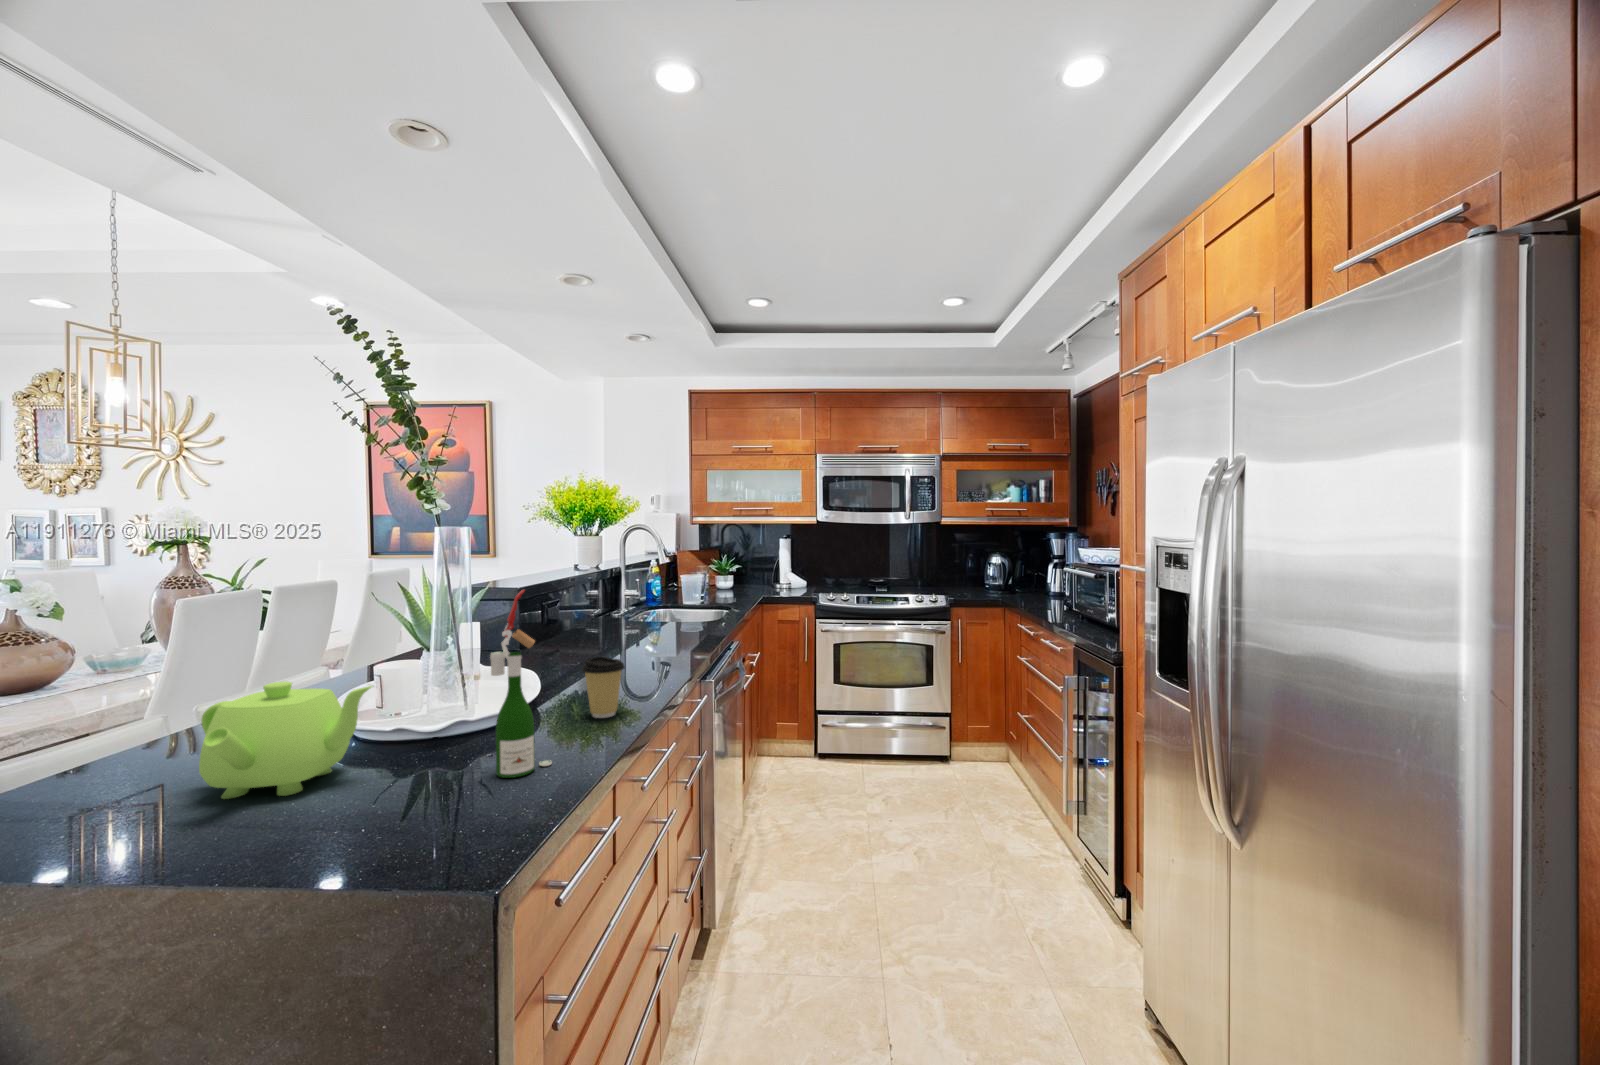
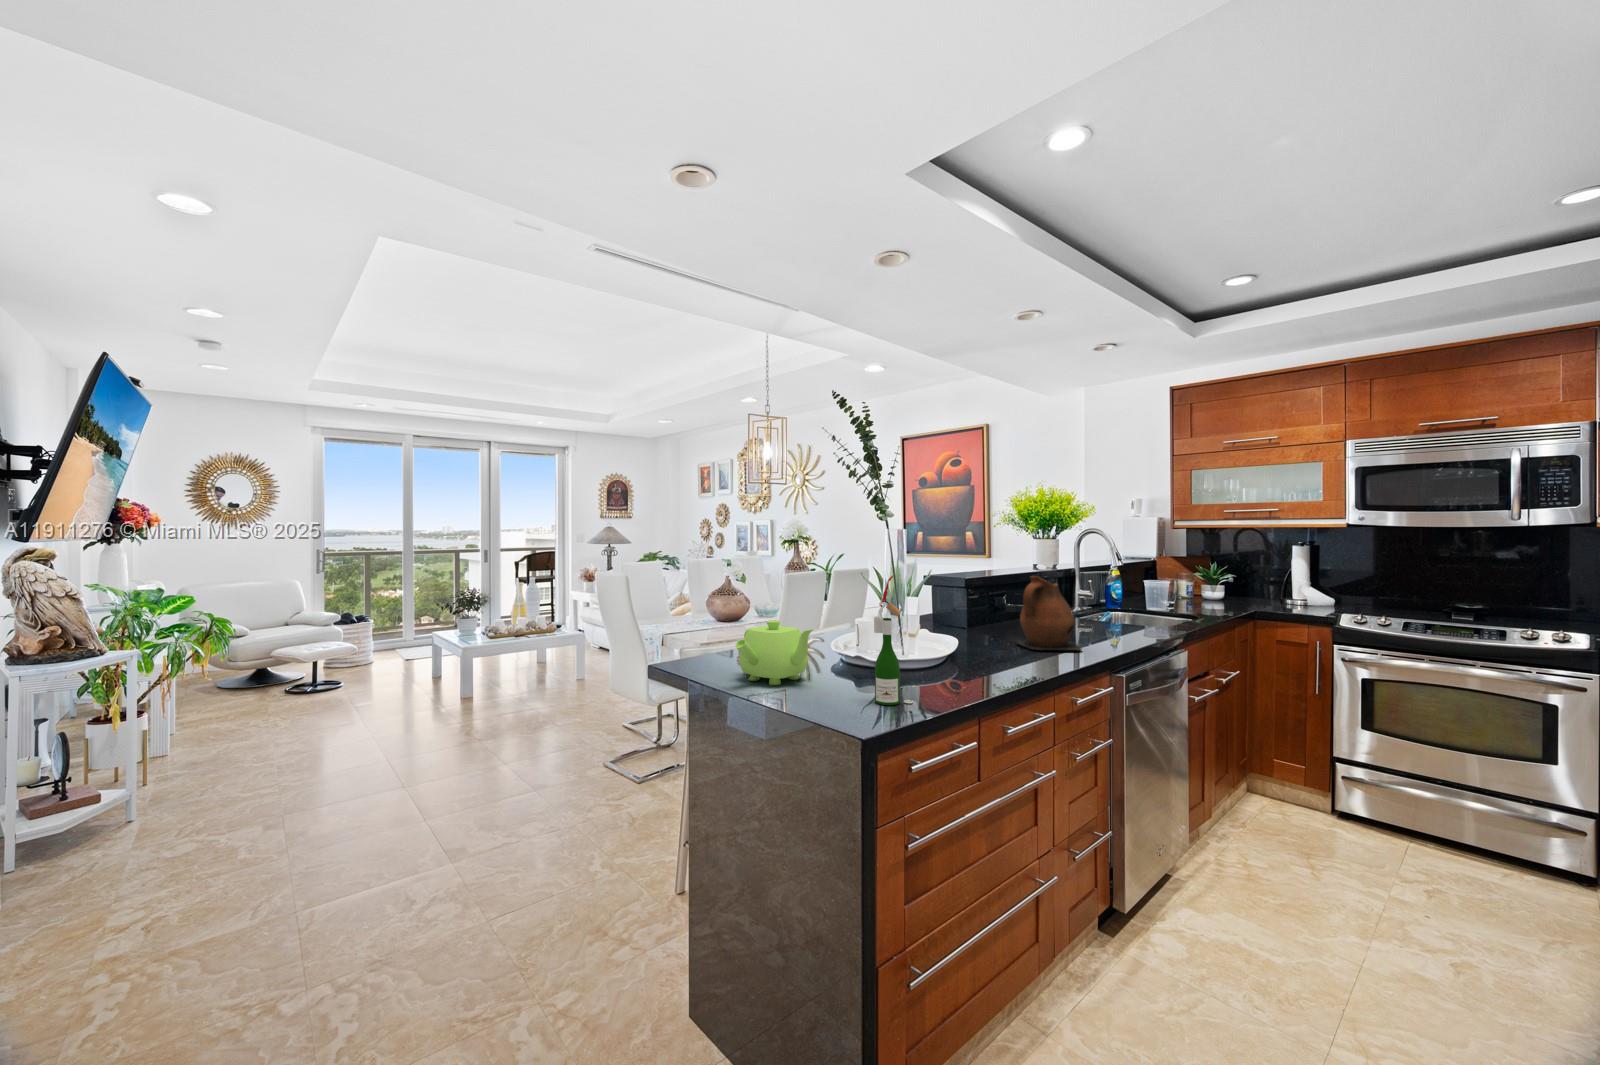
ceramic pitcher: none [596,579,673,663] -> present [1018,576,1082,651]
coffee cup: present [582,657,625,718] -> none [960,635,995,684]

